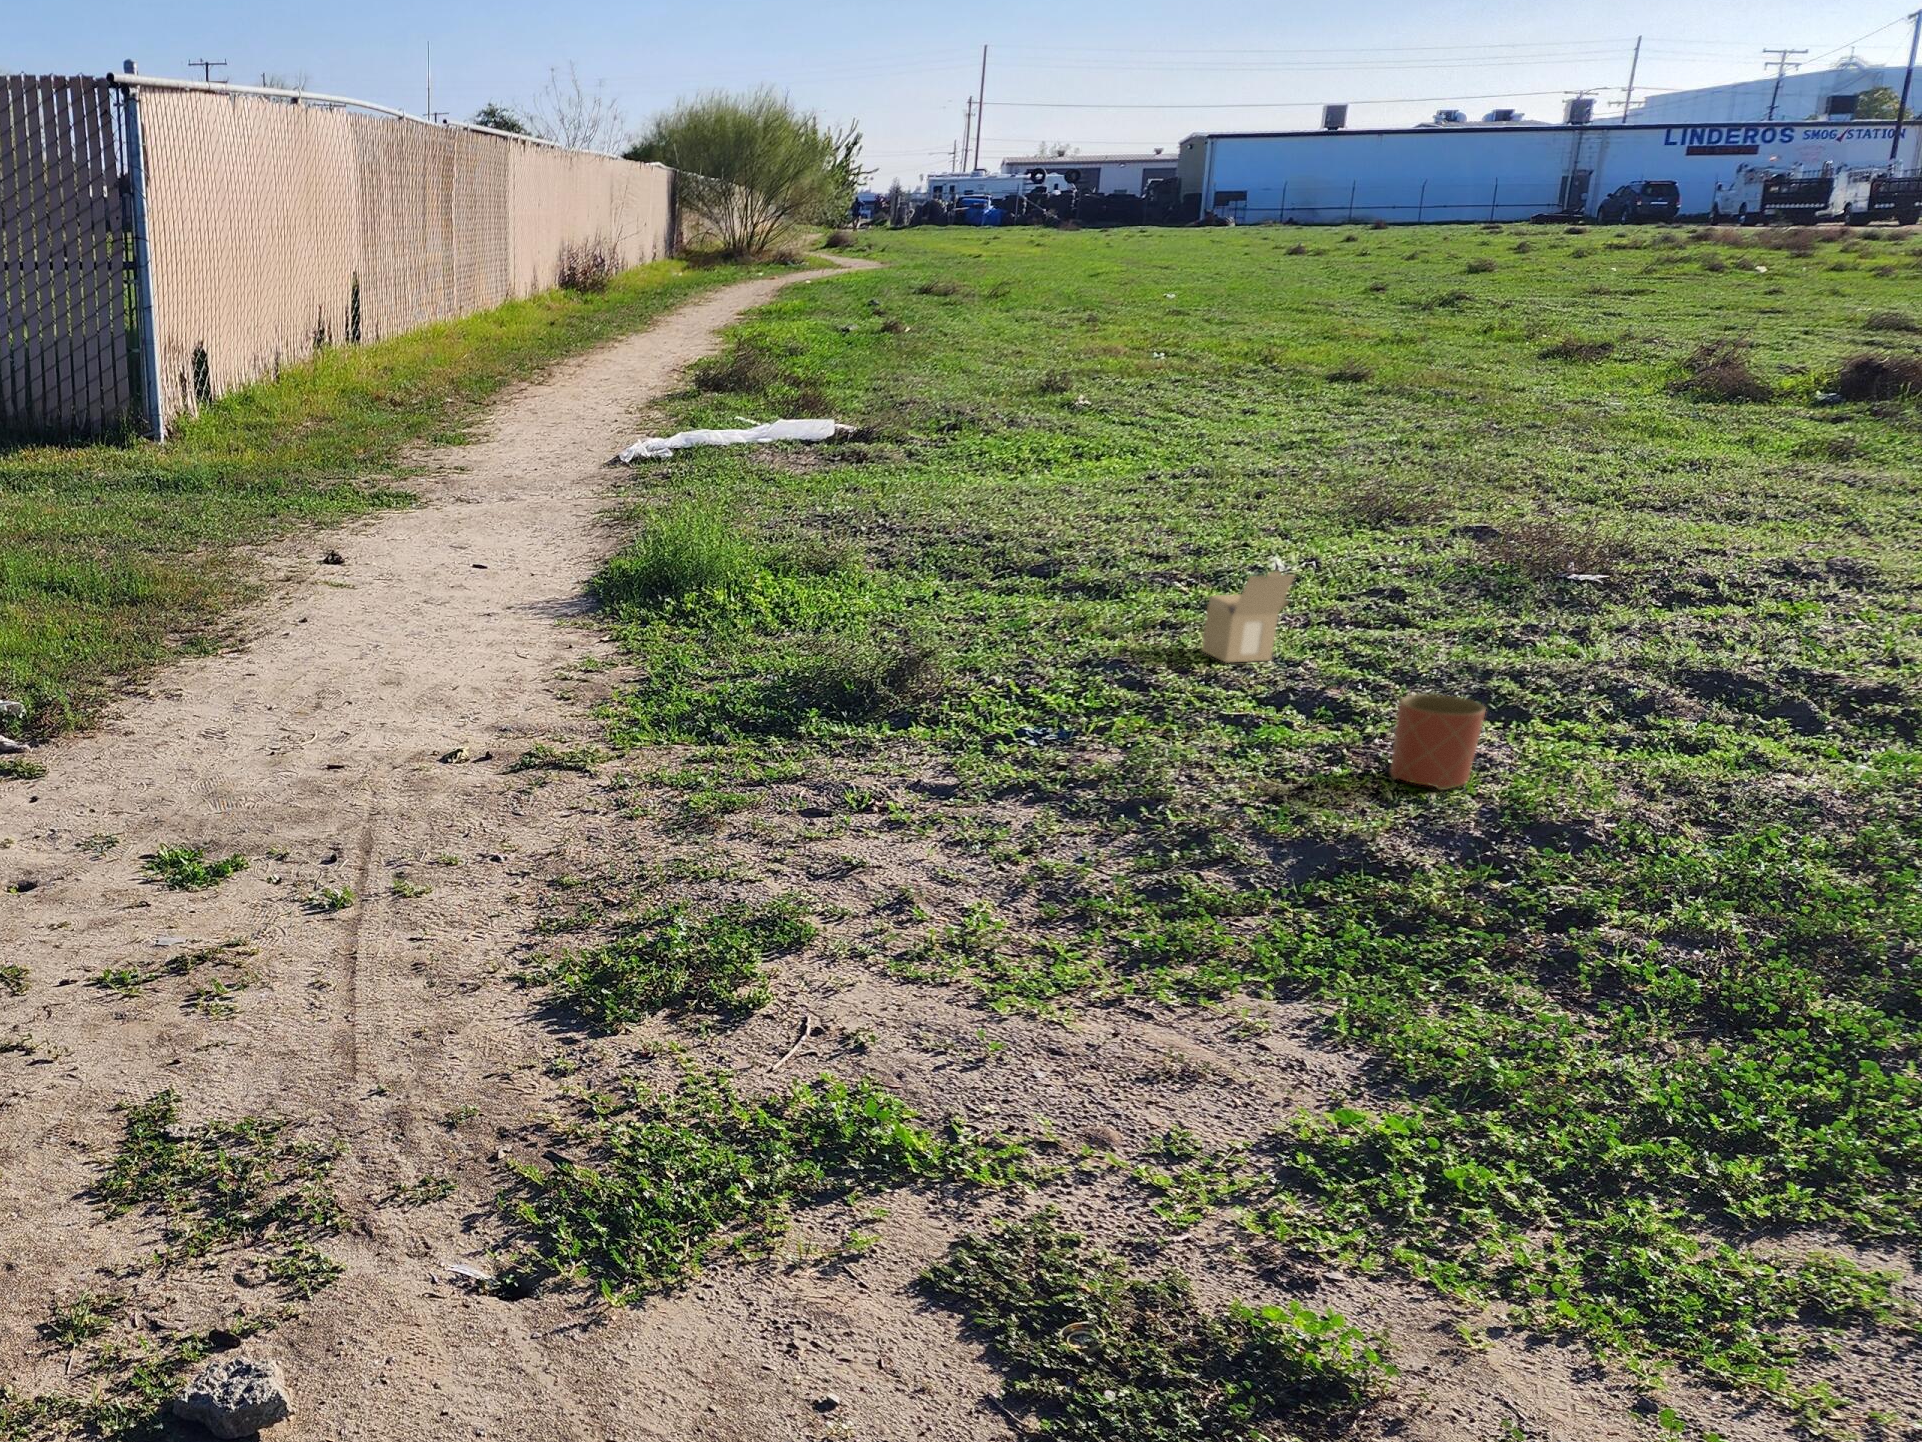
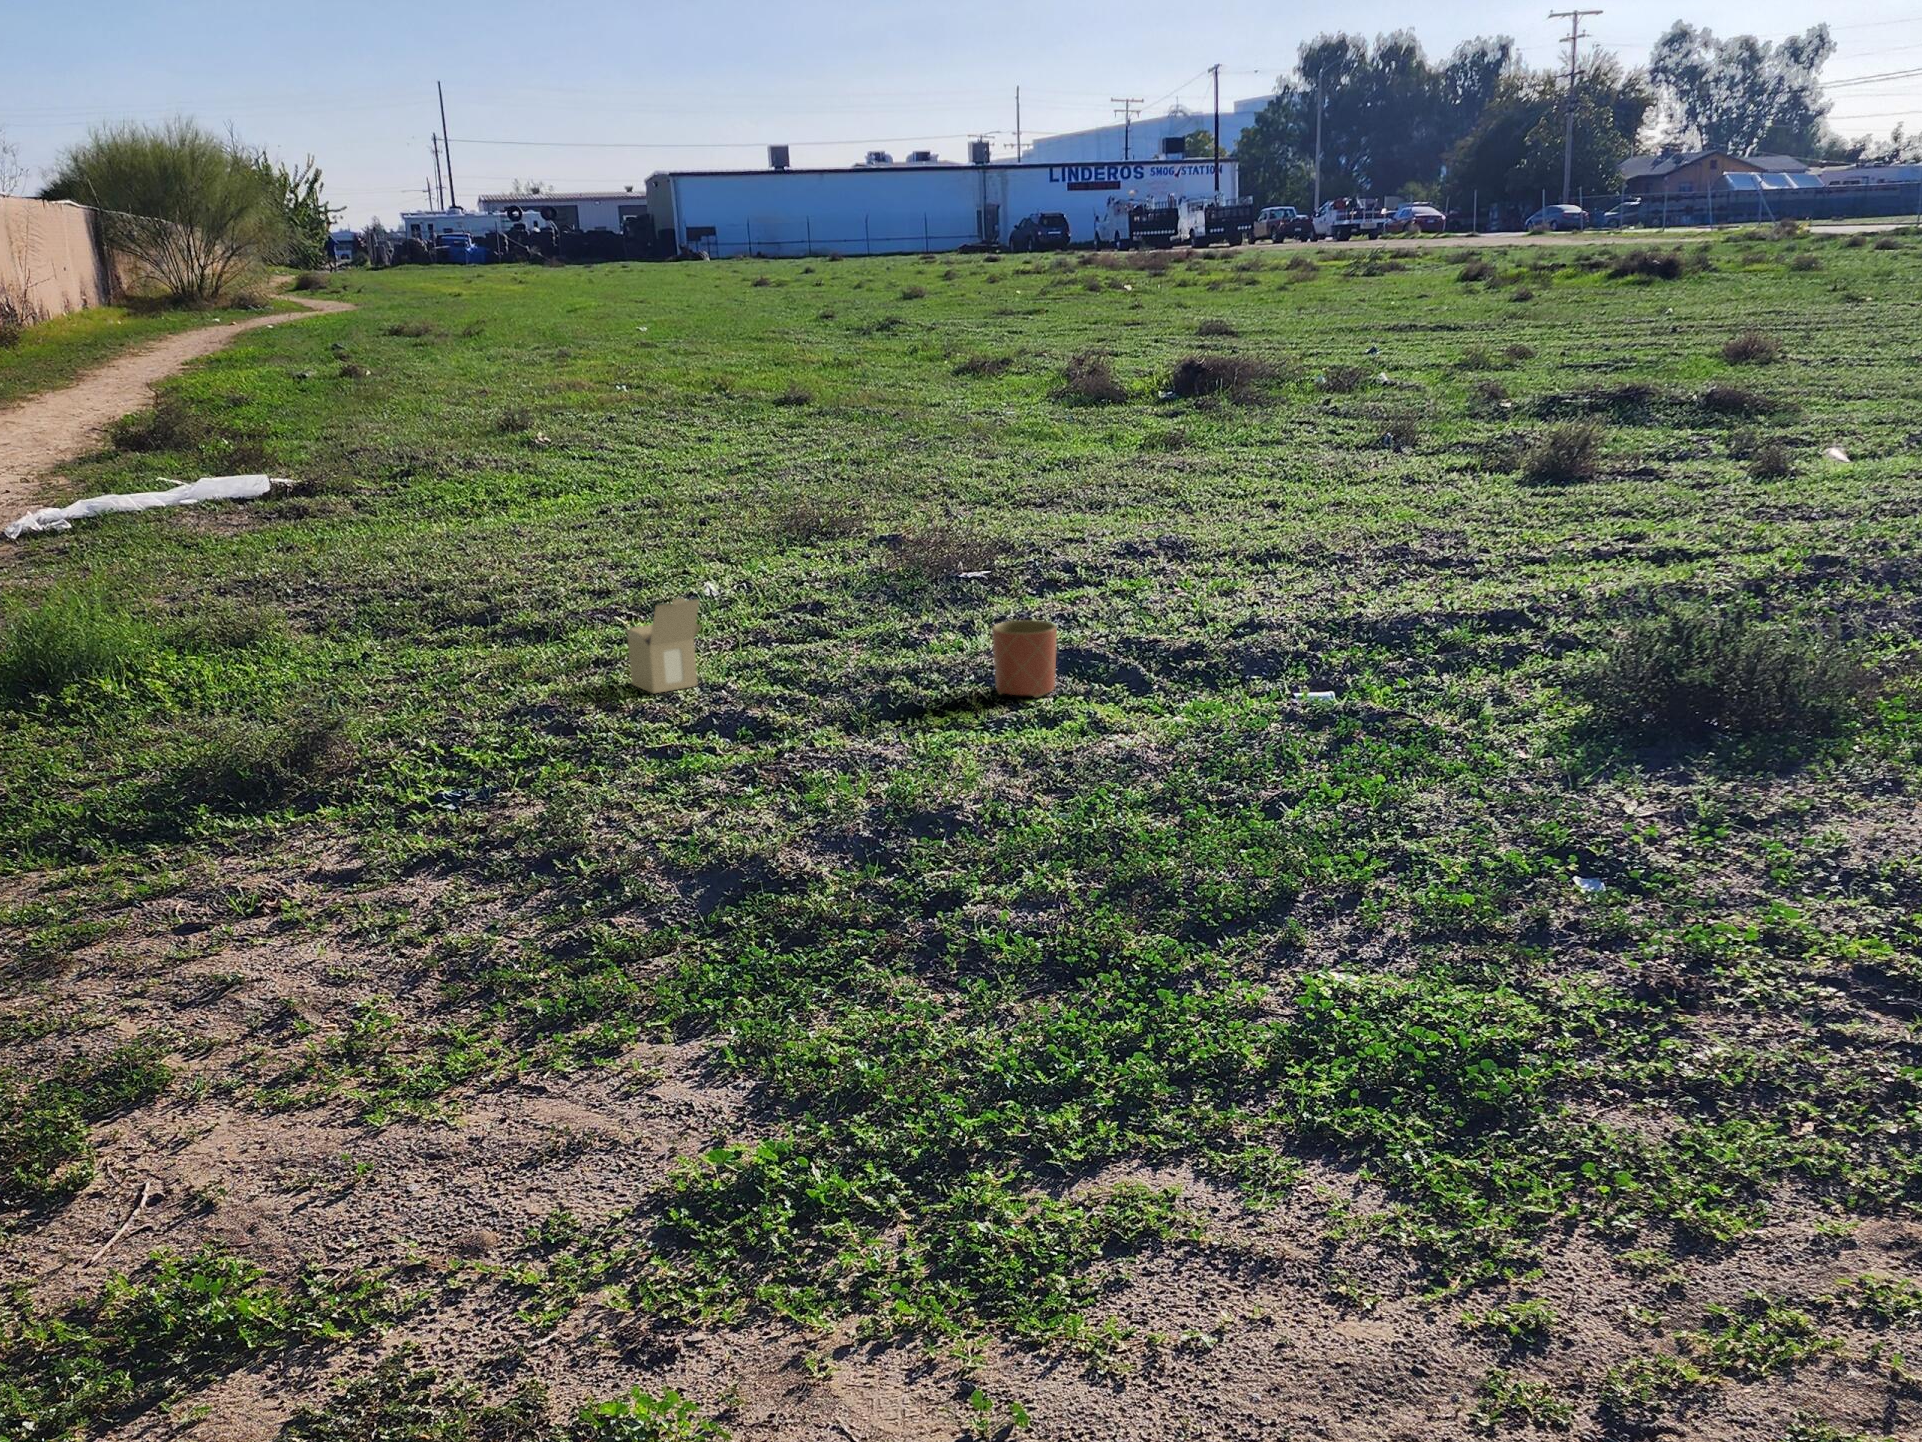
planter: present [1391,694,1486,791] -> present [992,620,1057,698]

